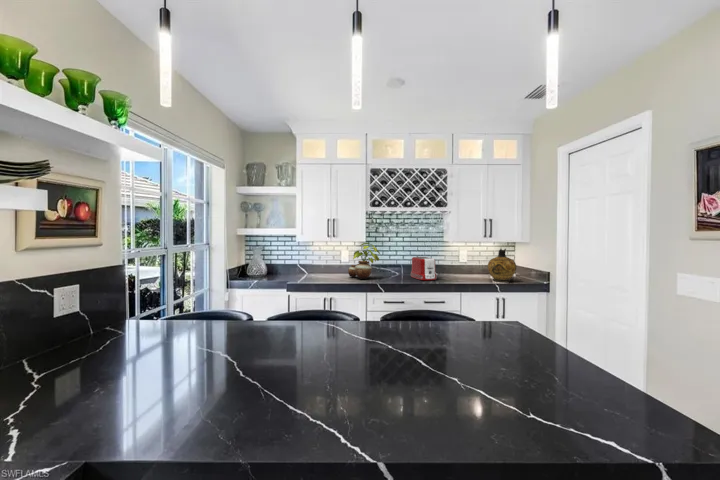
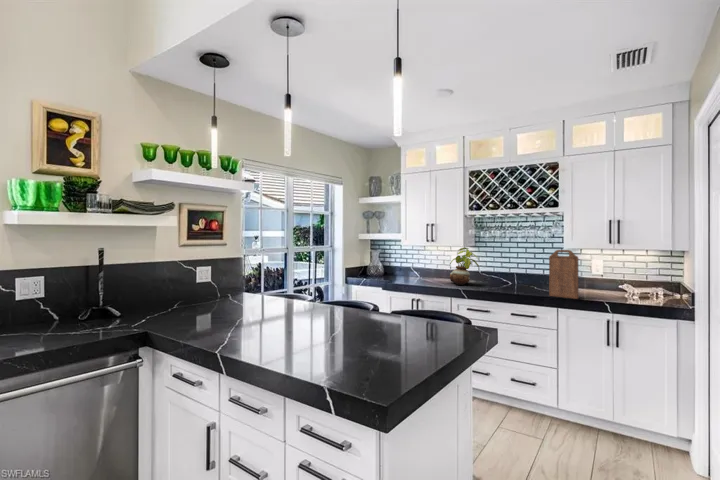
cutting board: none [454,243,478,284] -> present [549,250,579,299]
ceramic jug: present [488,249,516,282] -> none [605,257,647,301]
toaster: present [411,257,437,280] -> none [518,265,540,291]

